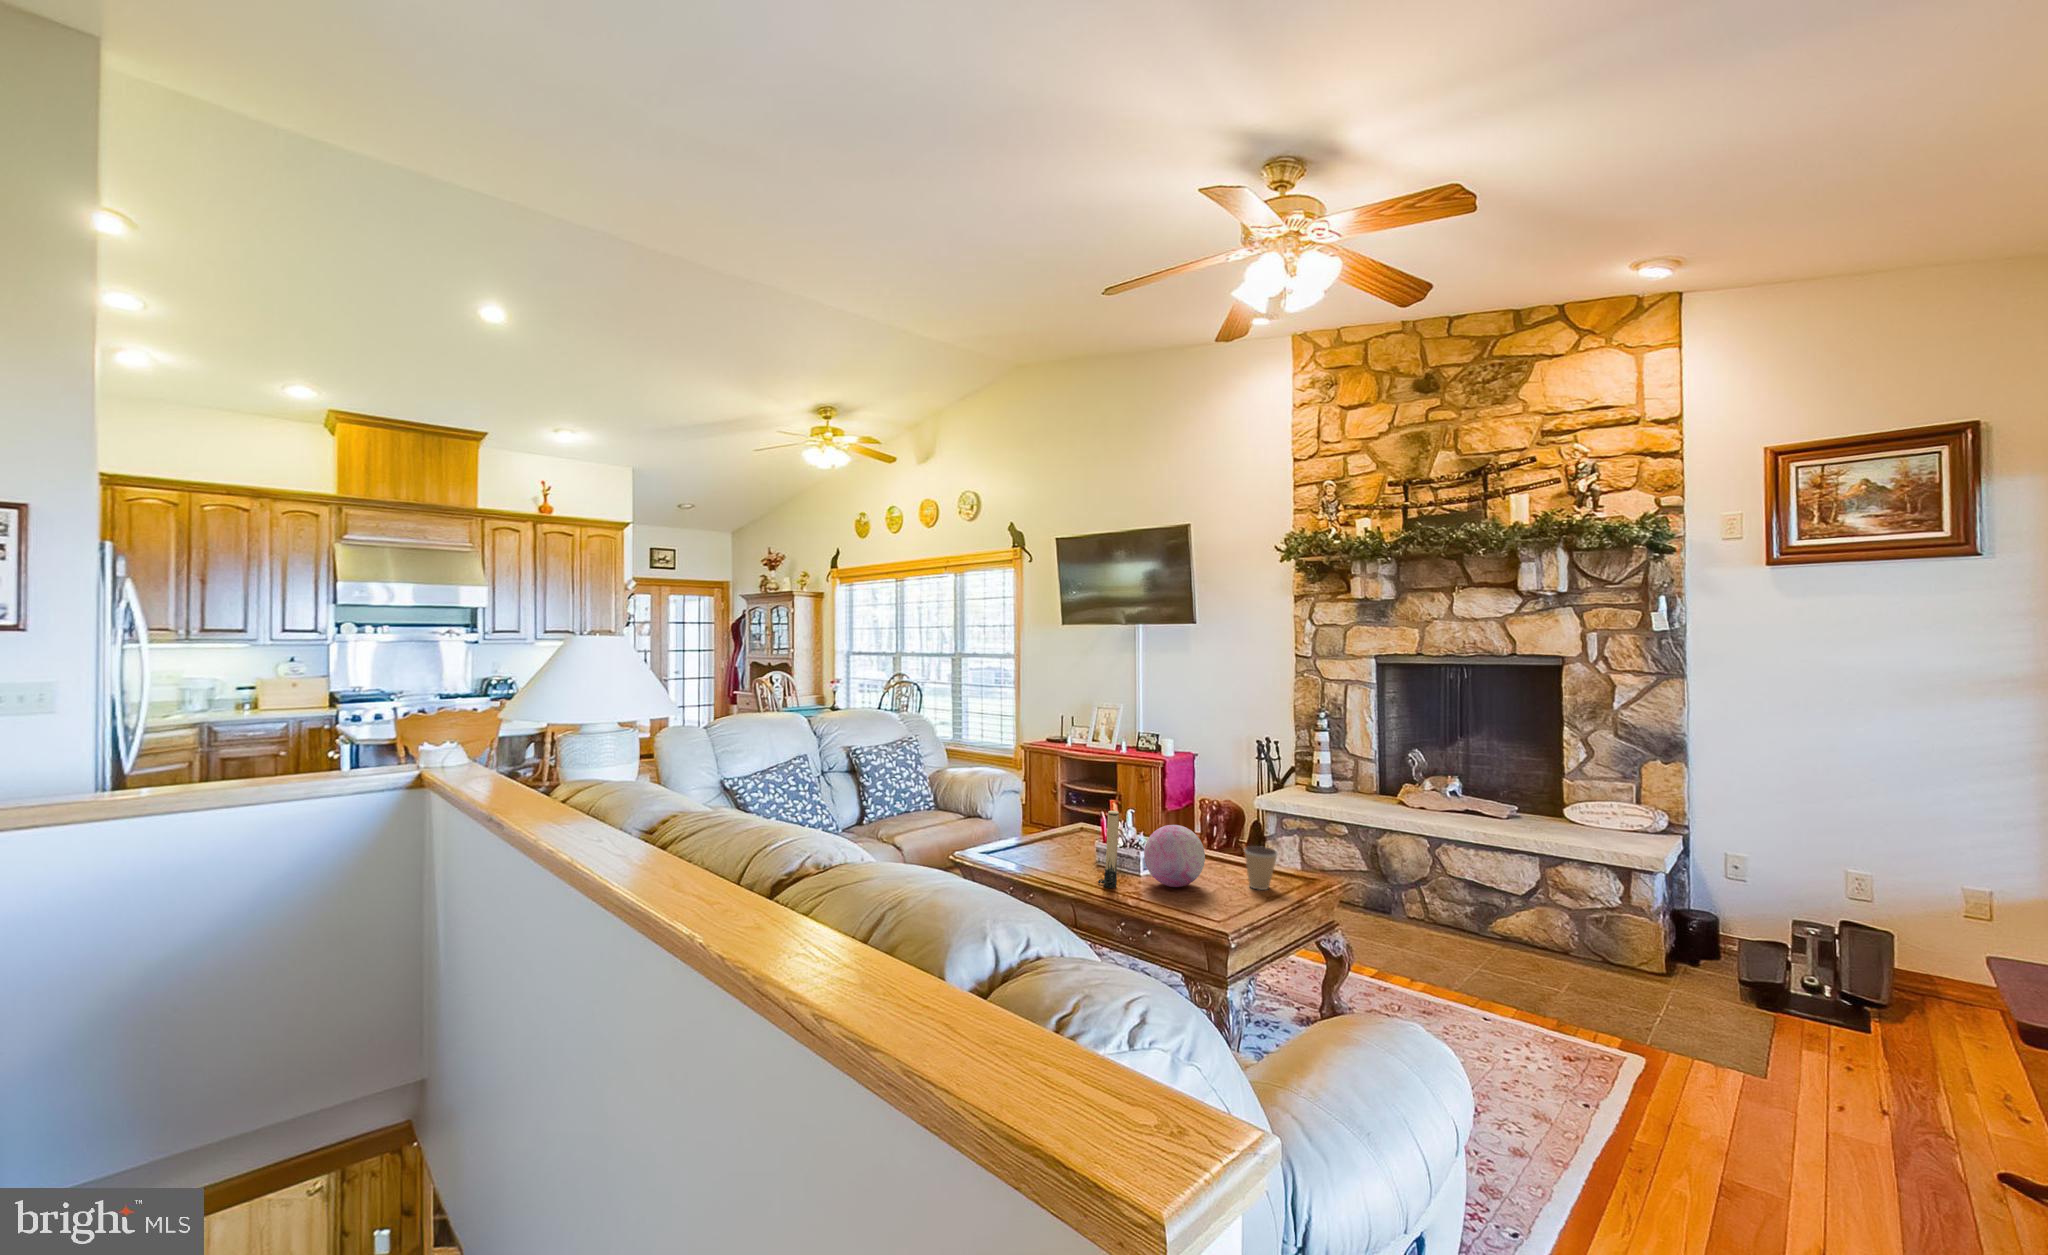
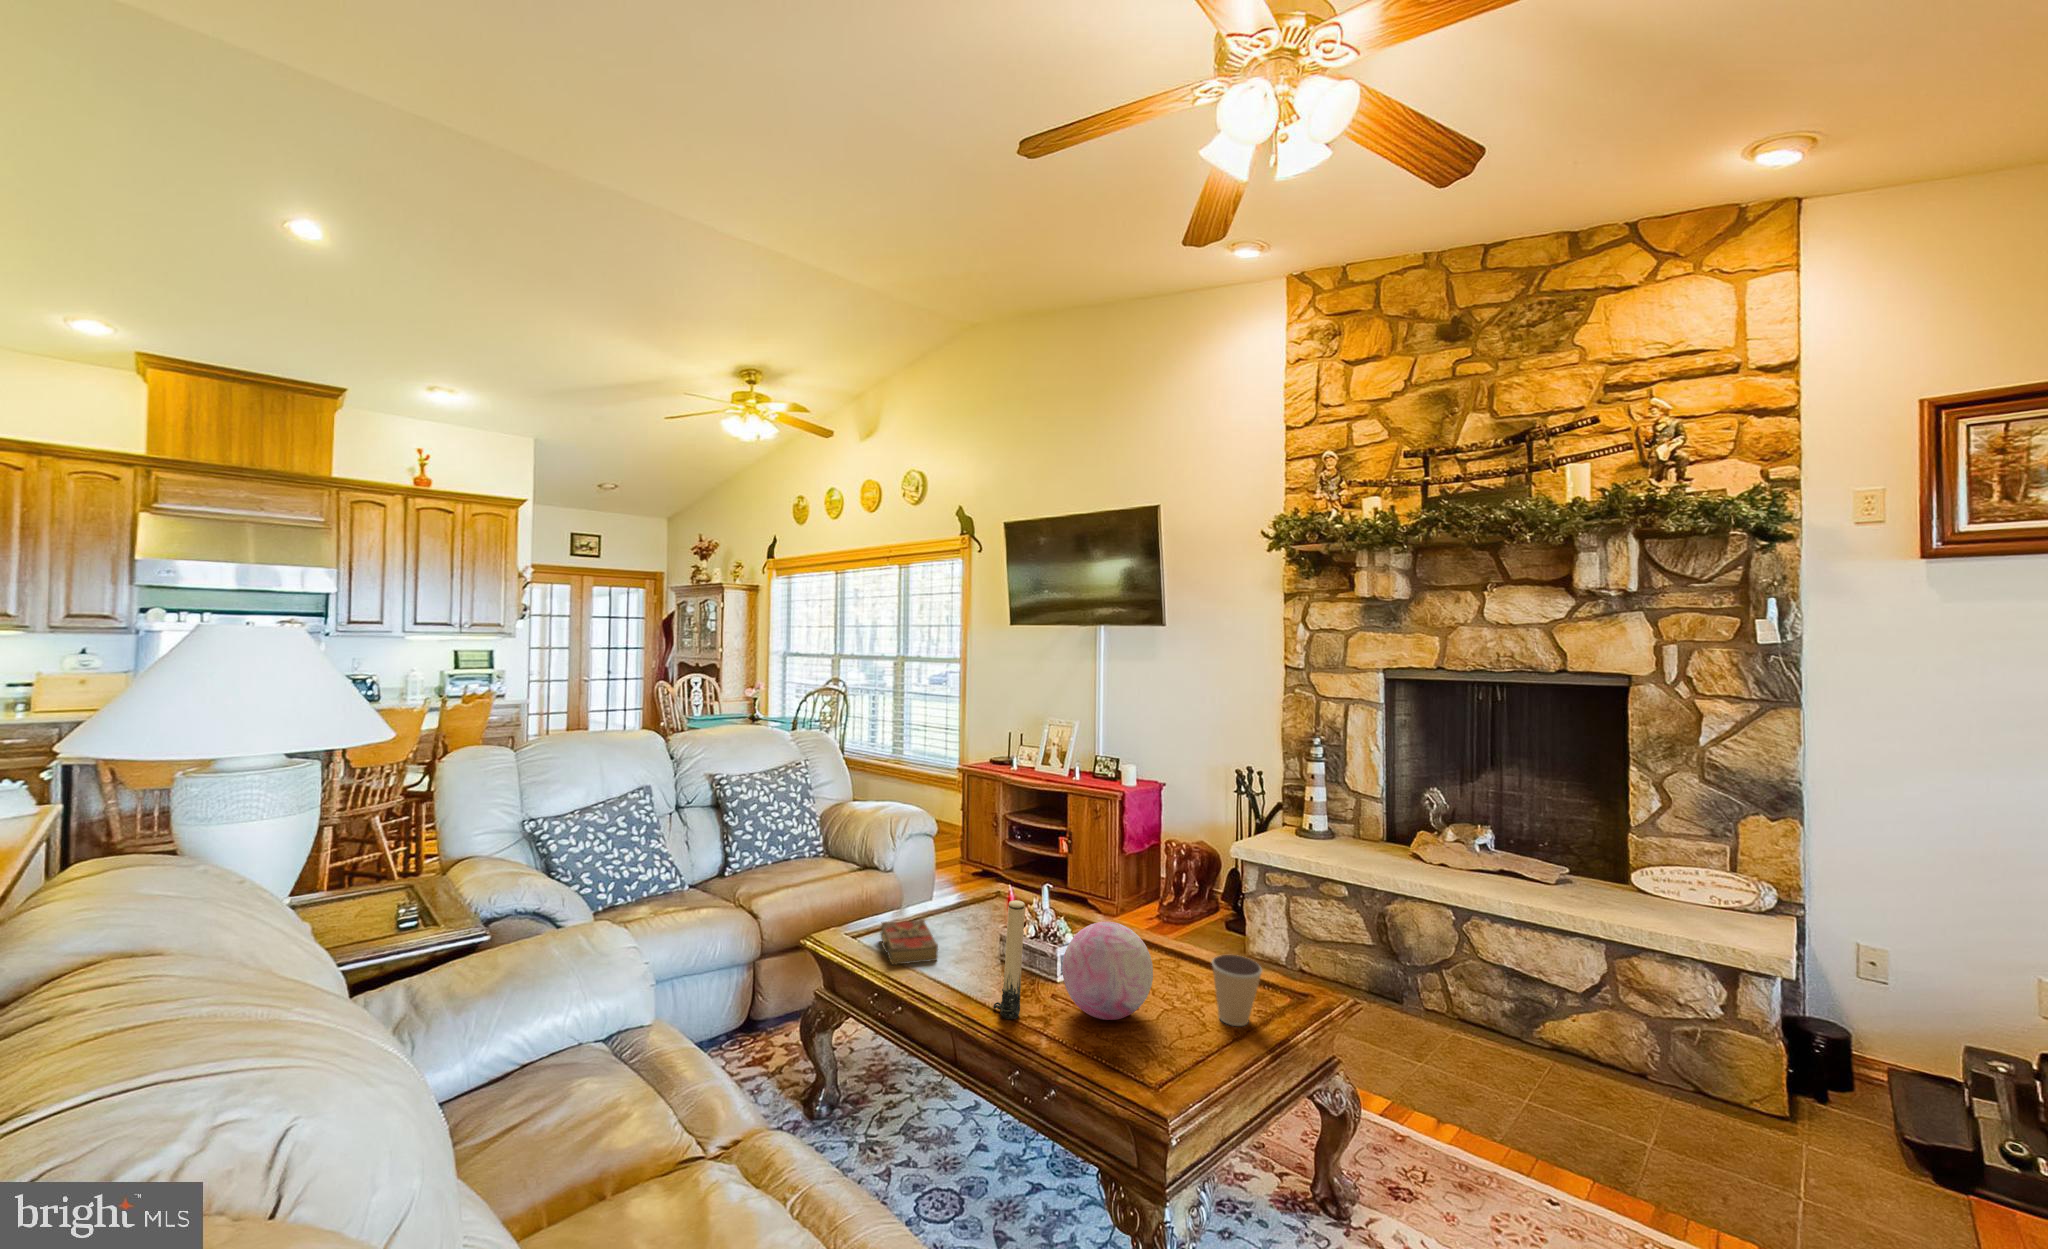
book: none [1006,838,1051,864] -> present [881,919,938,965]

